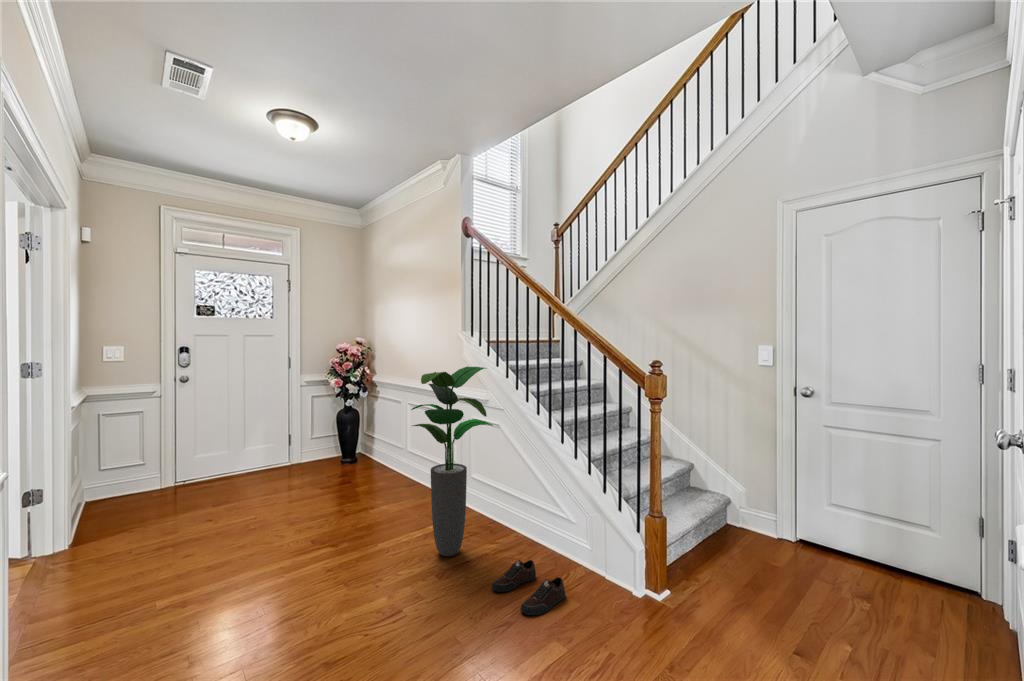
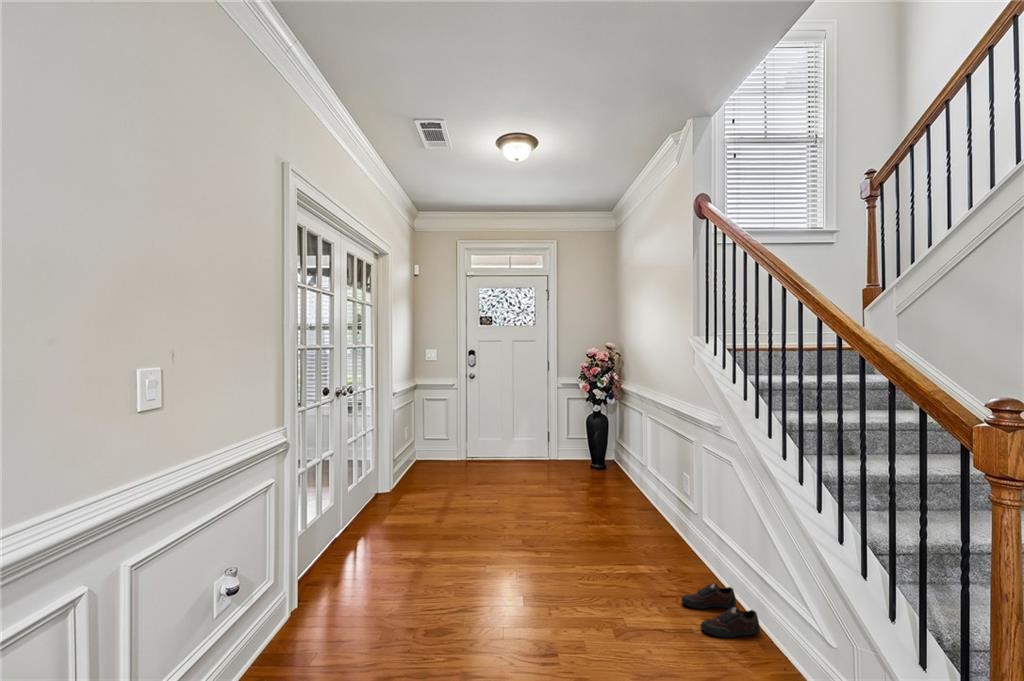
potted plant: present [411,367,493,556] -> none [621,376,704,564]

